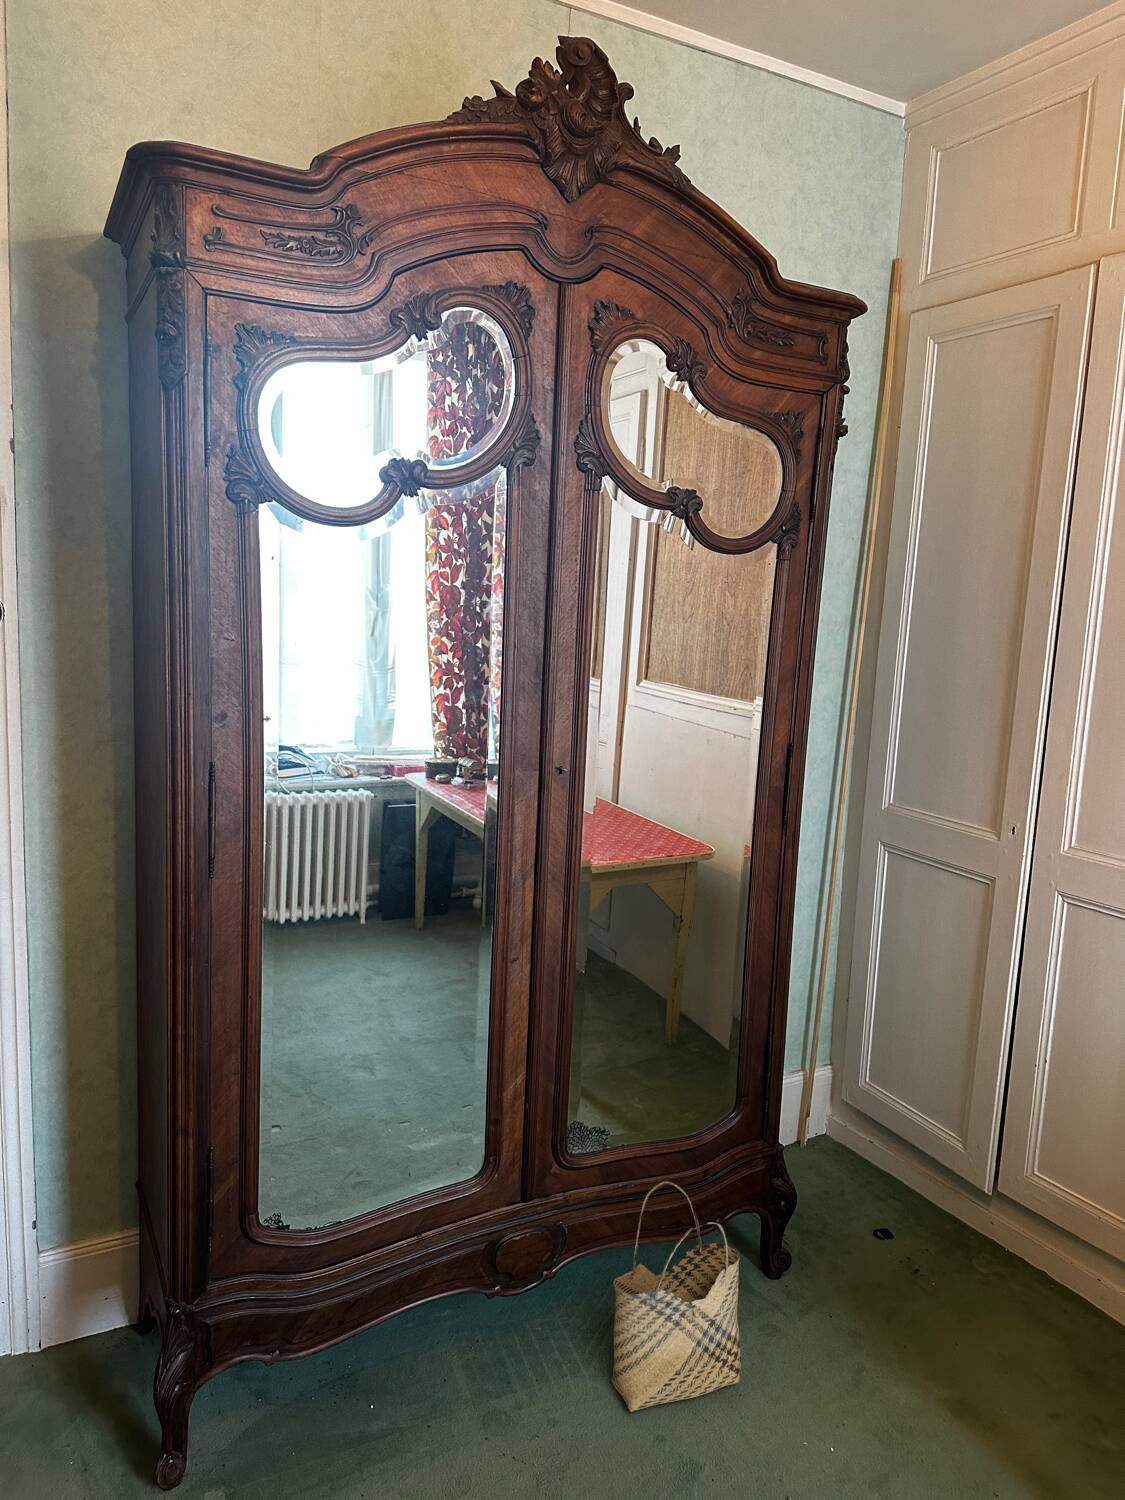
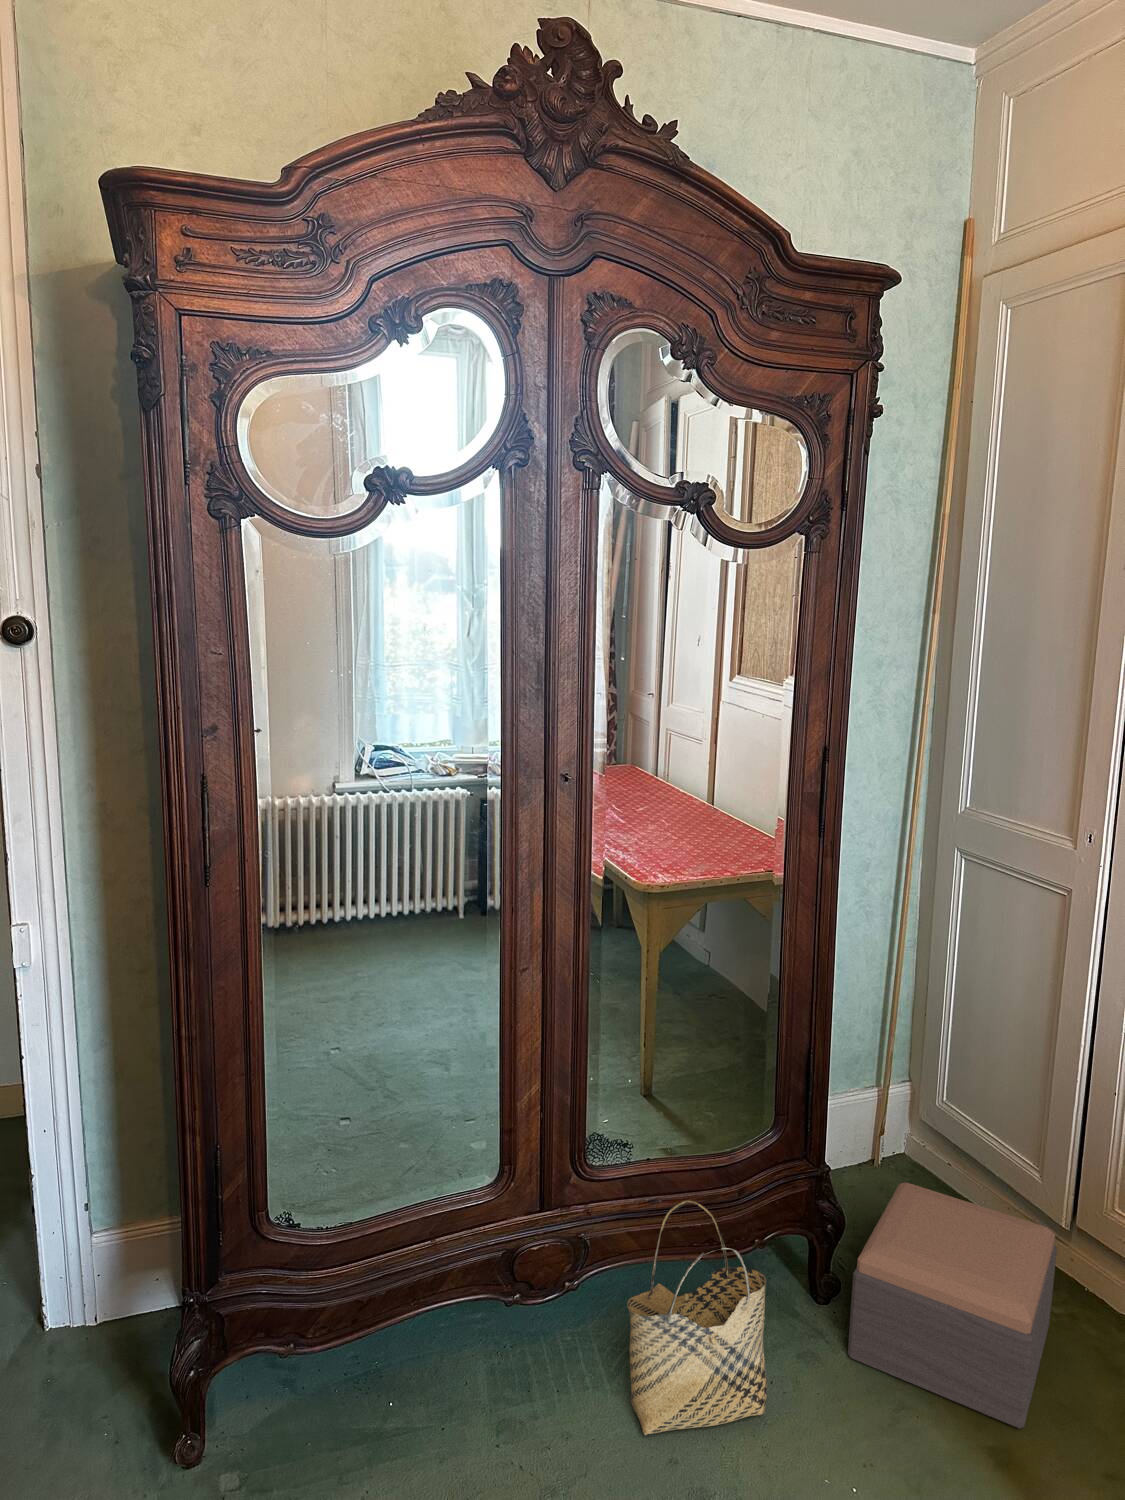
footstool: none [806,1158,987,1376] -> present [848,1183,1057,1429]

